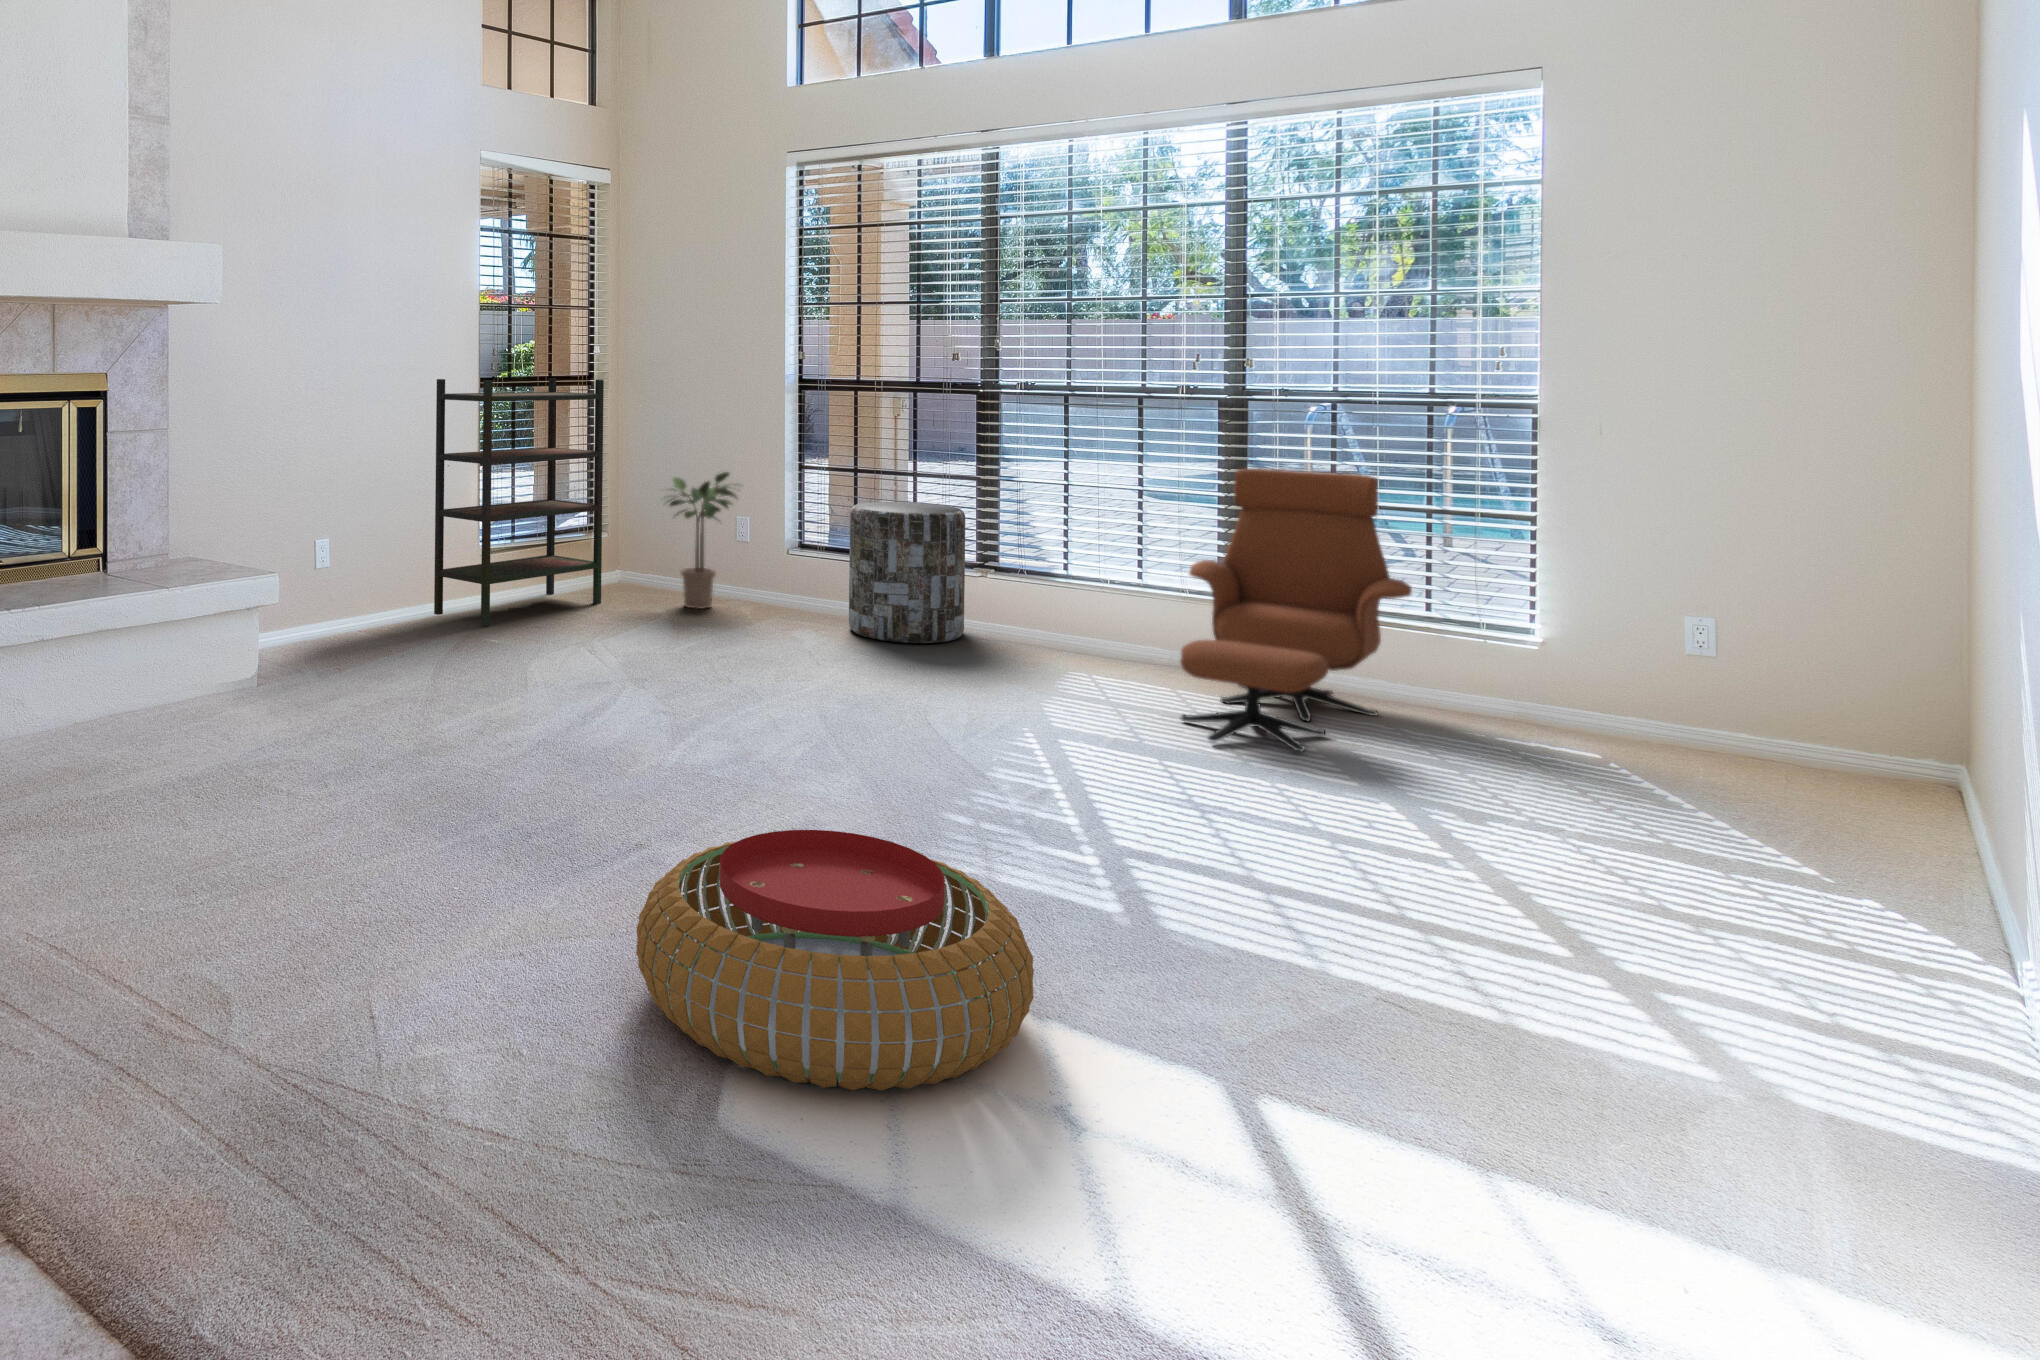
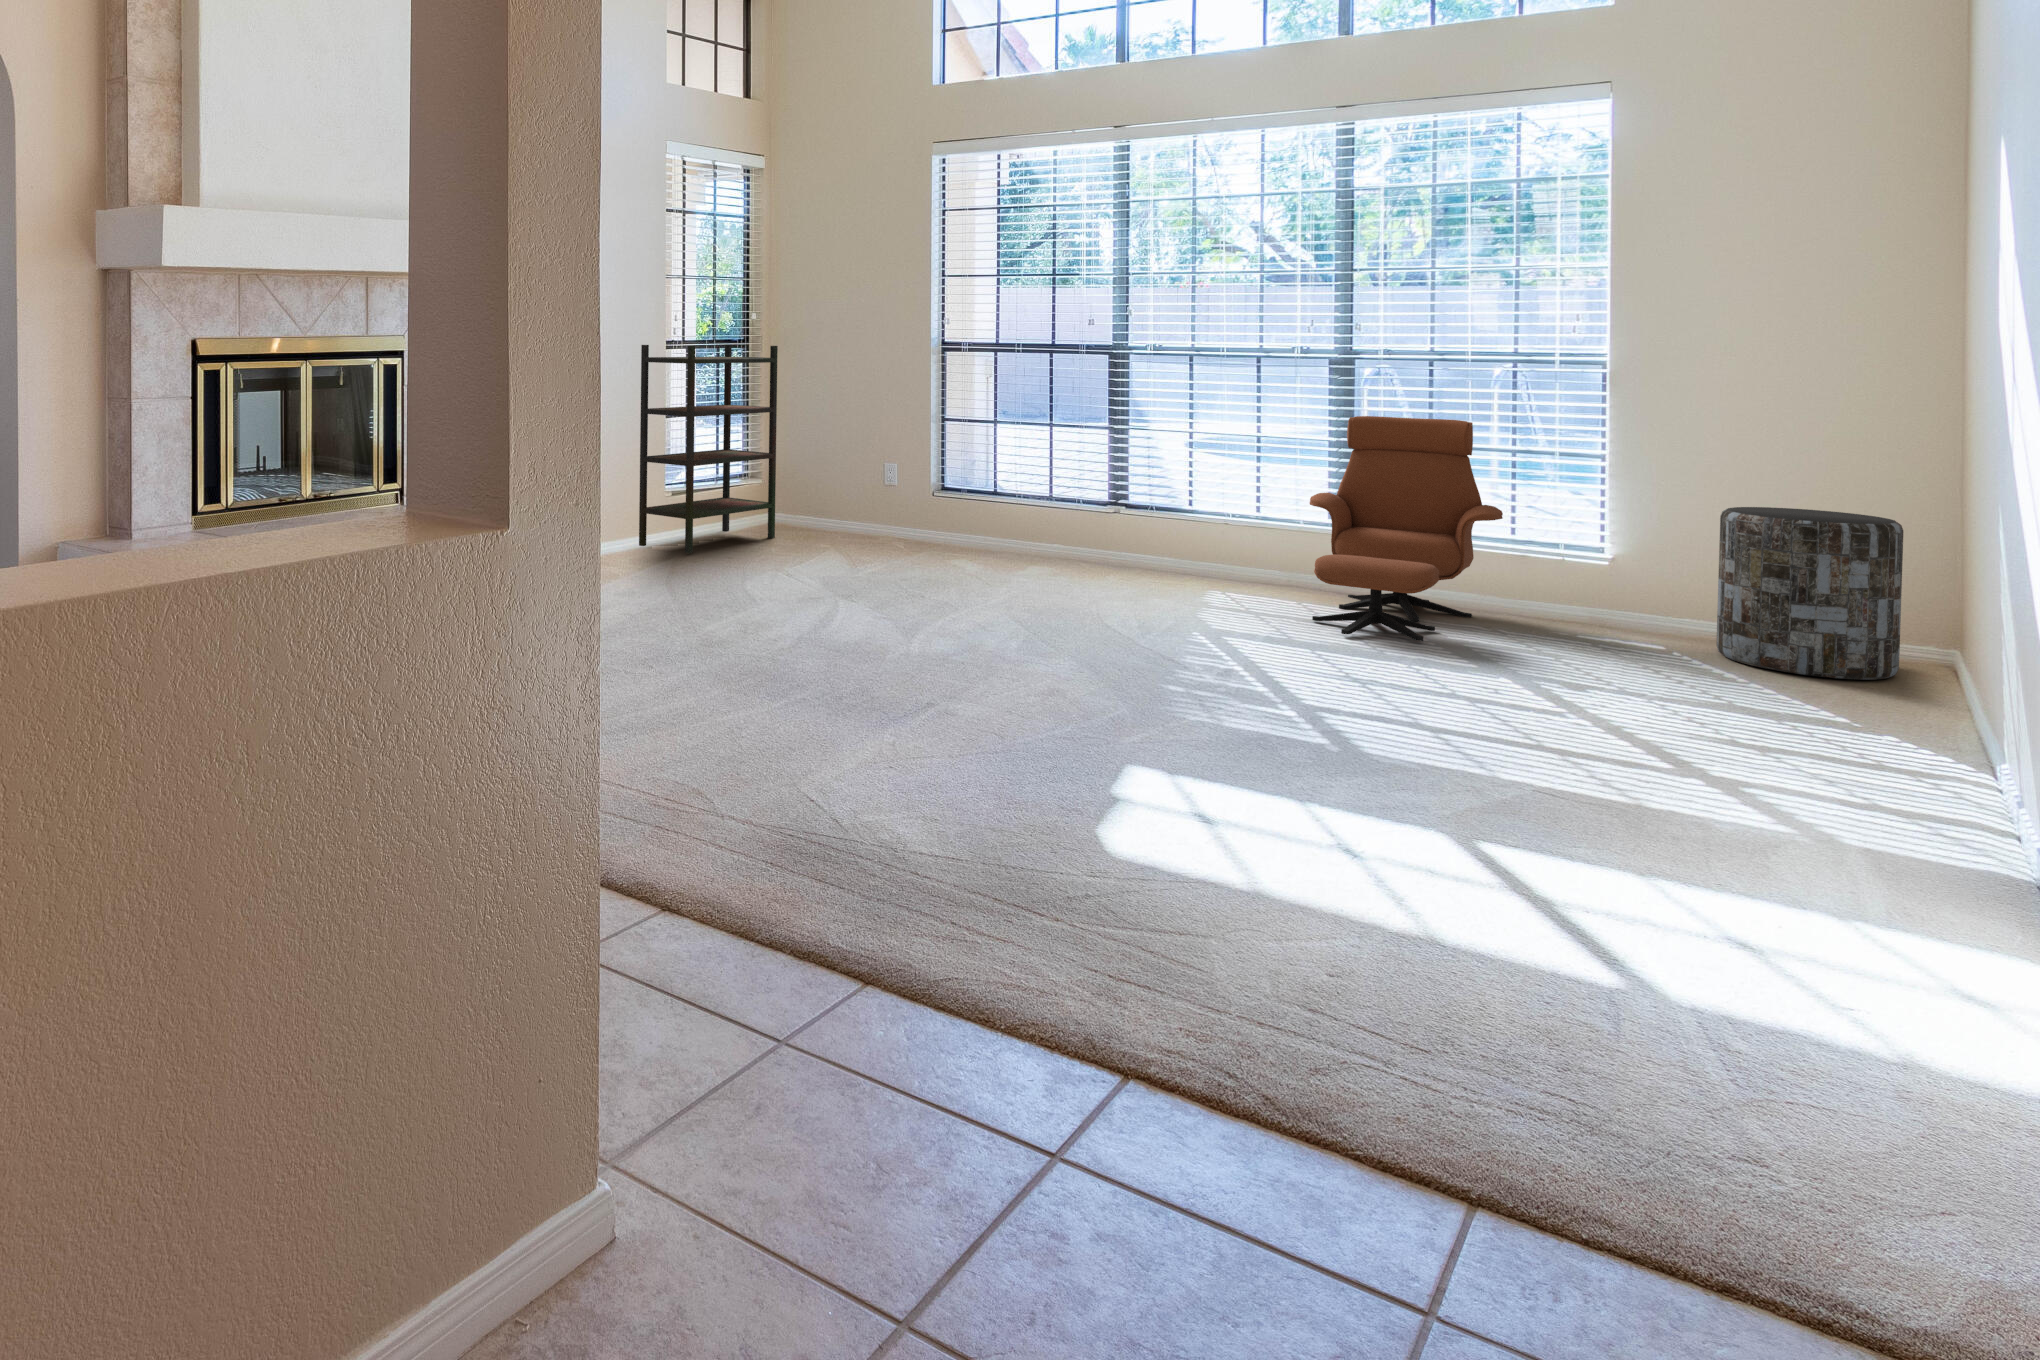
potted plant: present [661,472,739,609] -> none [826,424,903,541]
side table: present [849,502,965,643] -> present [1717,507,1903,680]
pouf: present [636,830,1034,1091] -> none [985,672,1297,838]

